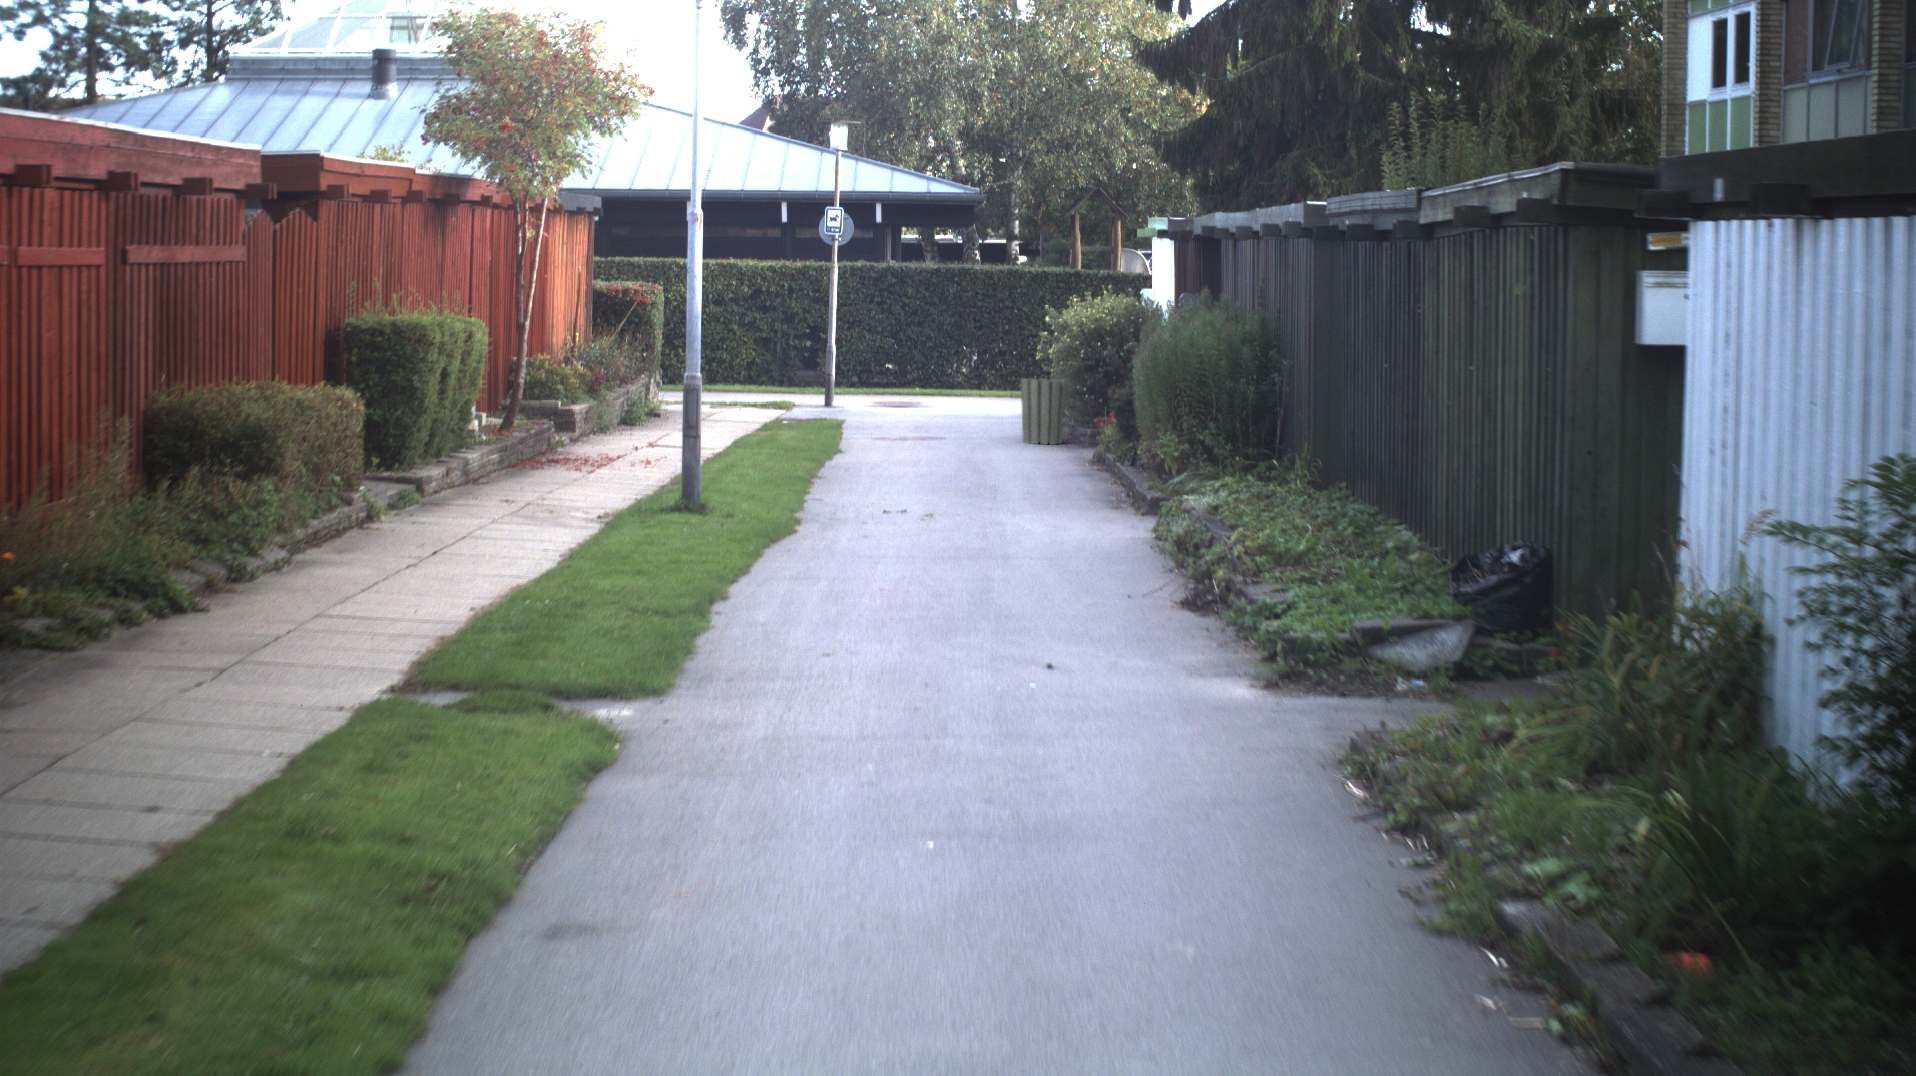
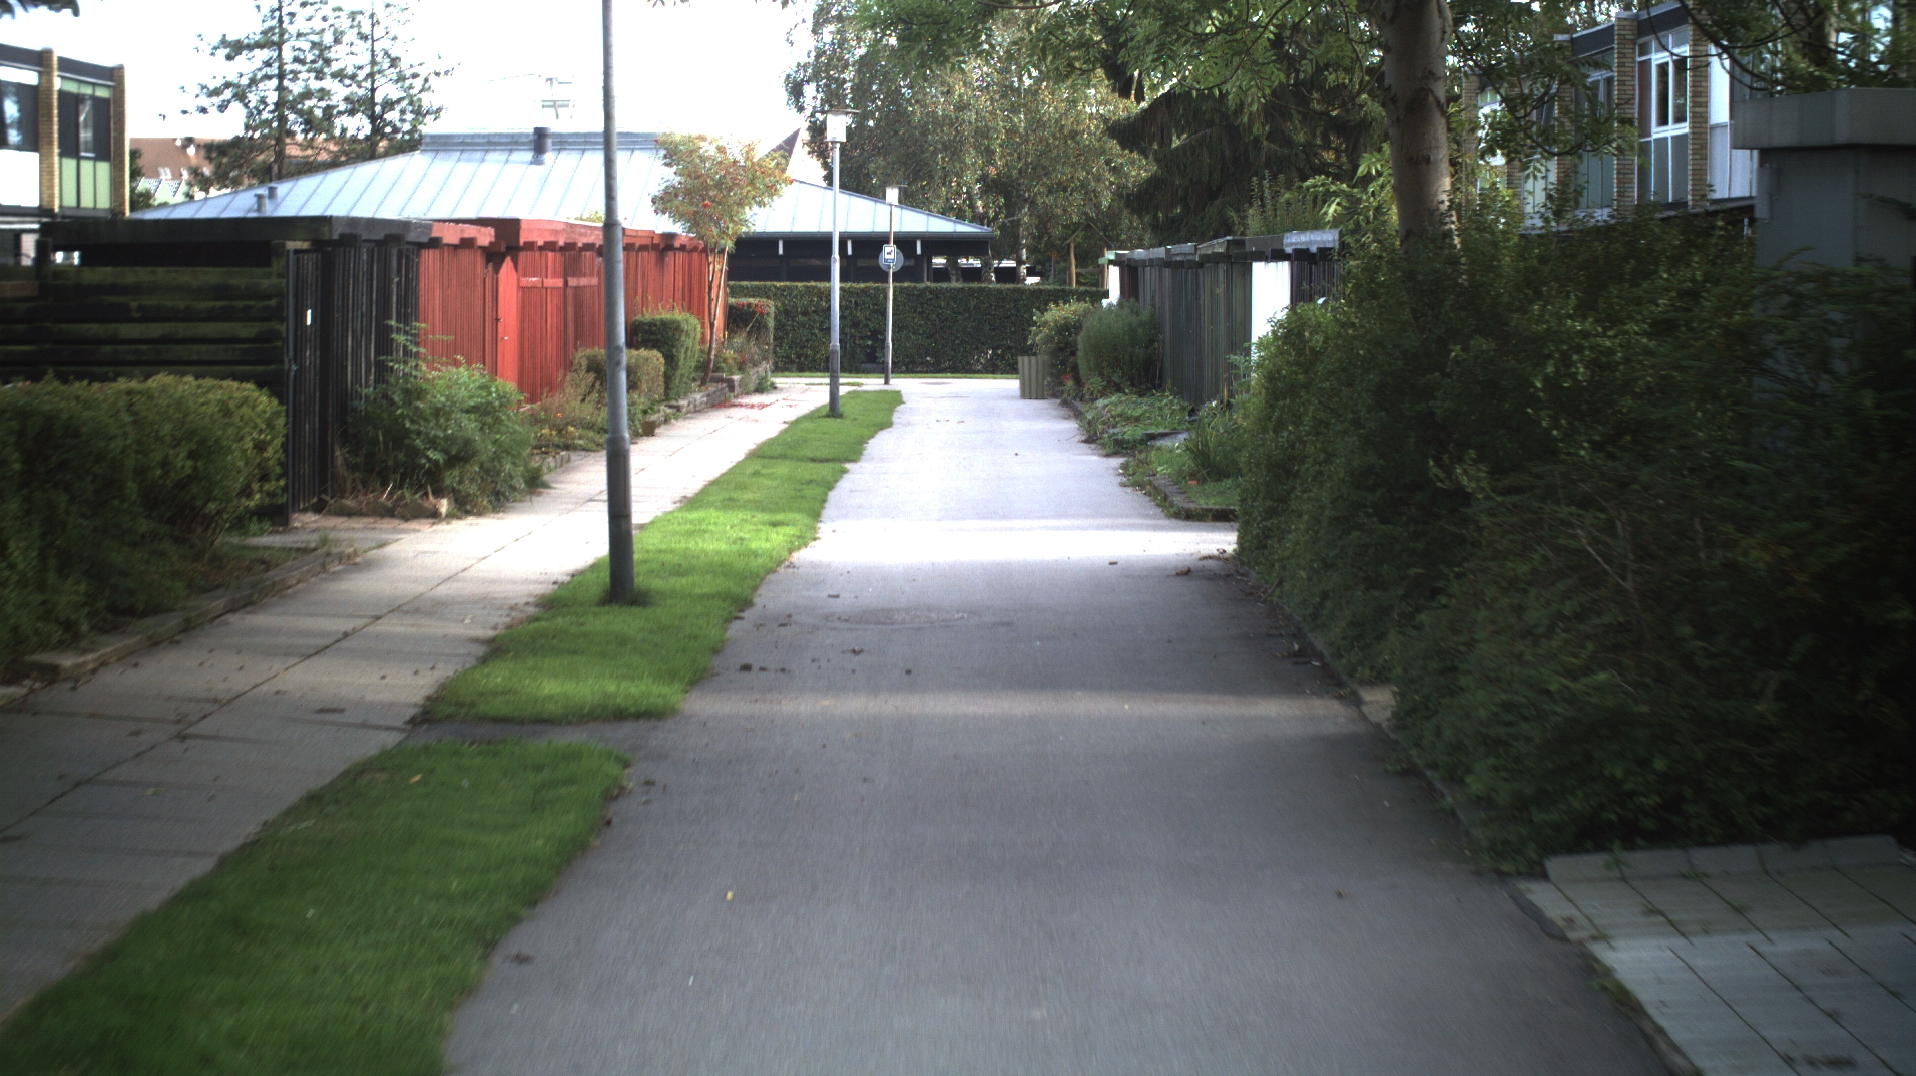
potted plant: none [245,500,340,584] -> present [639,397,679,436]

